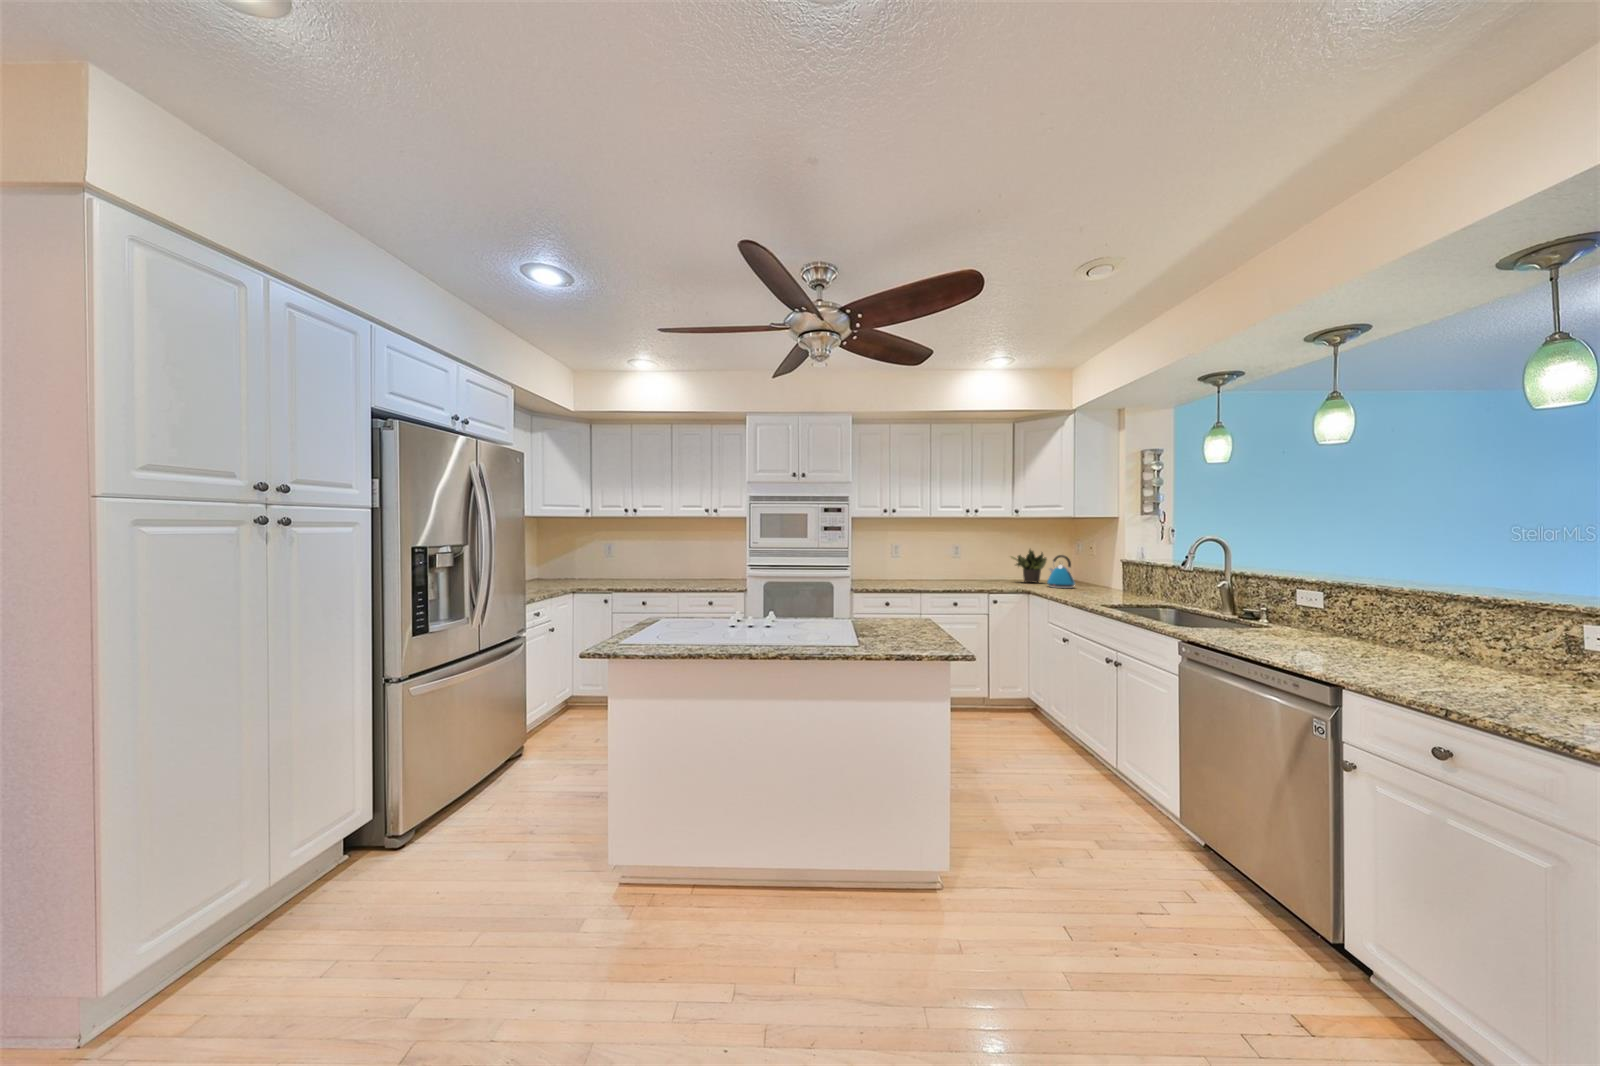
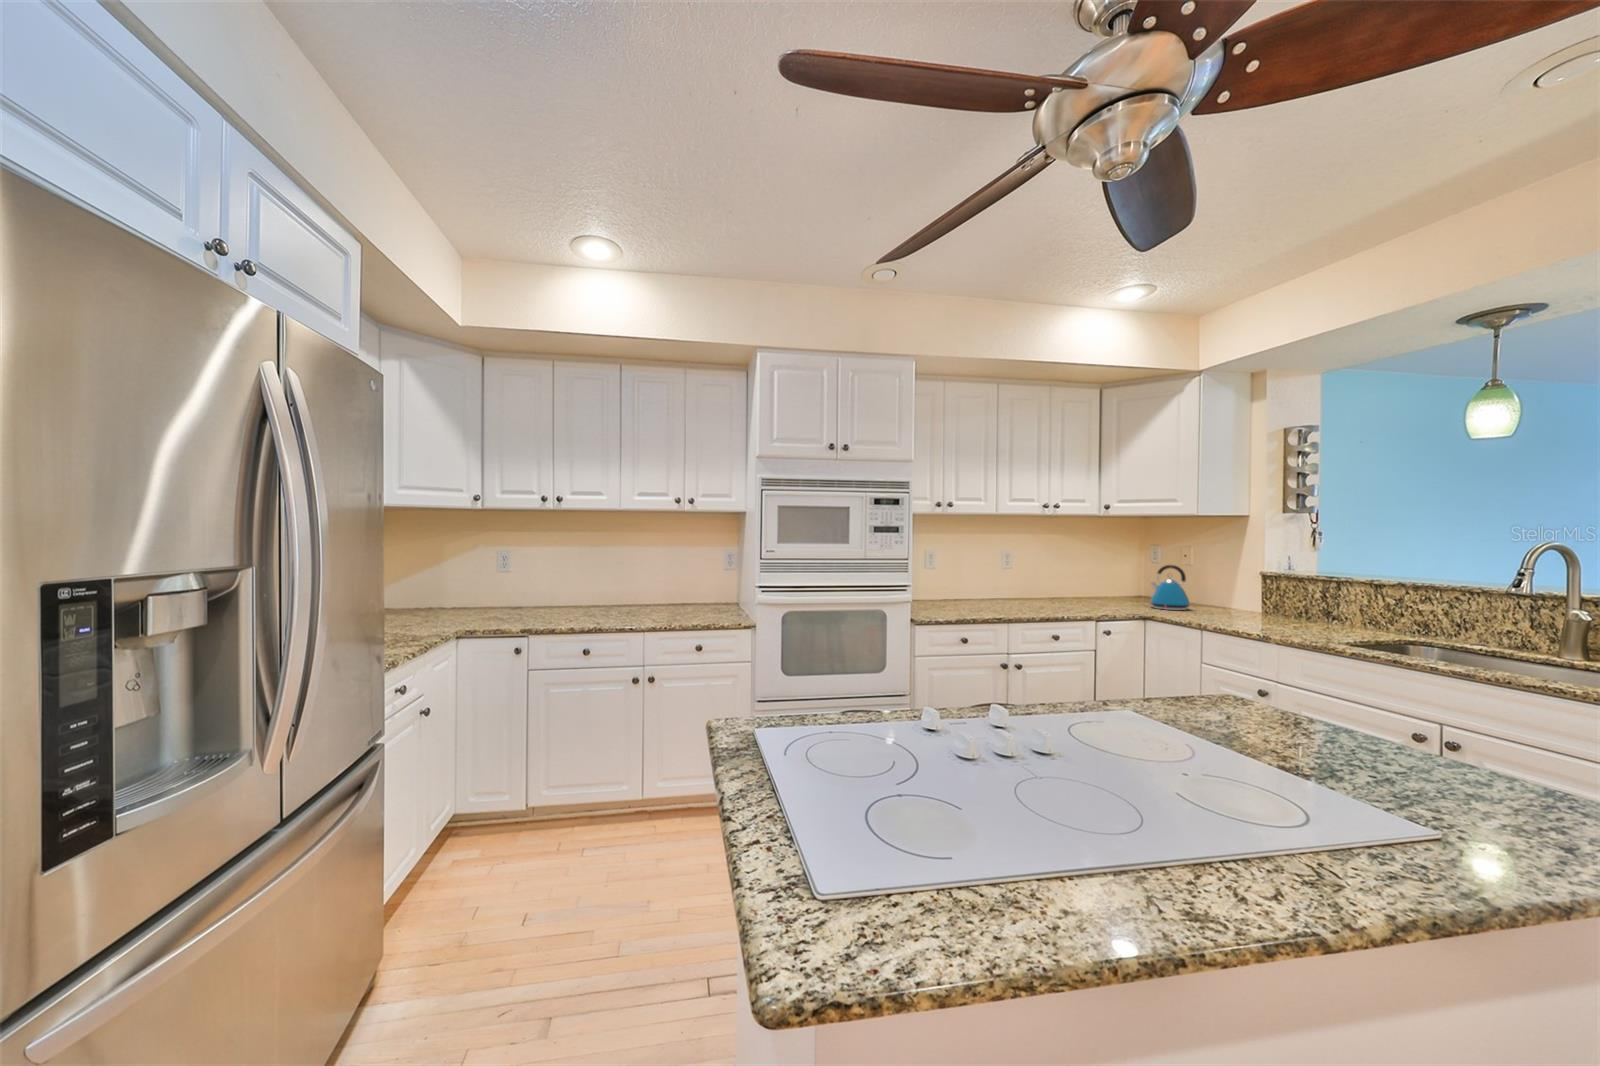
potted plant: present [1011,550,1047,582] -> none [1083,555,1137,601]

